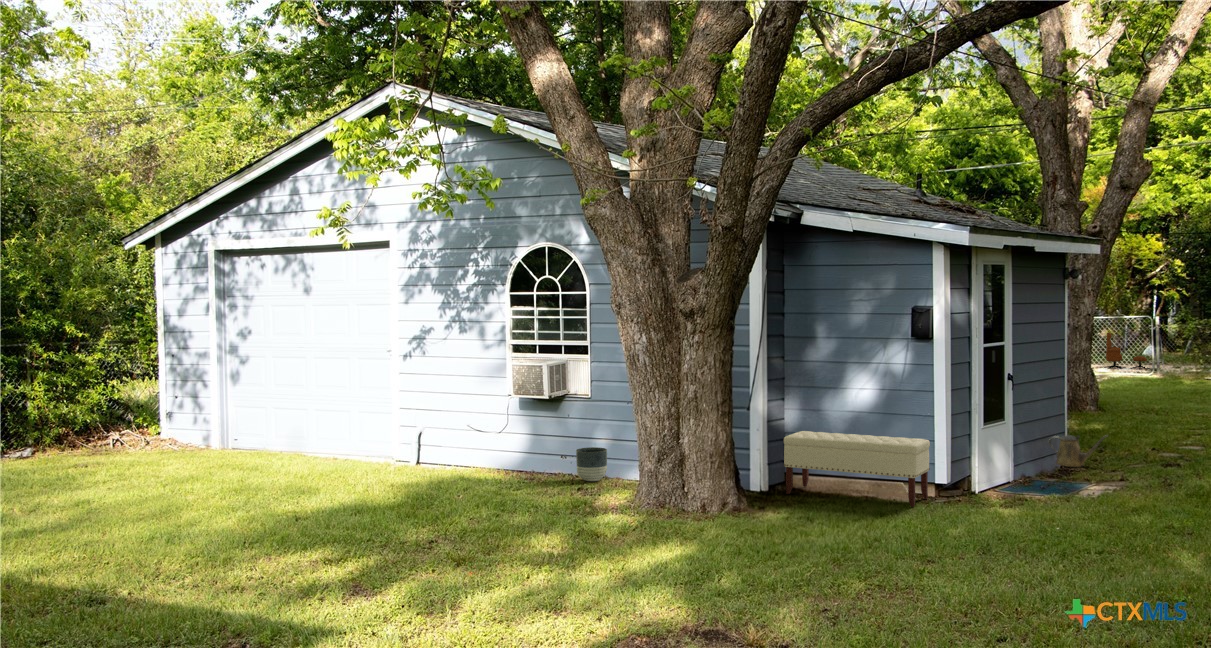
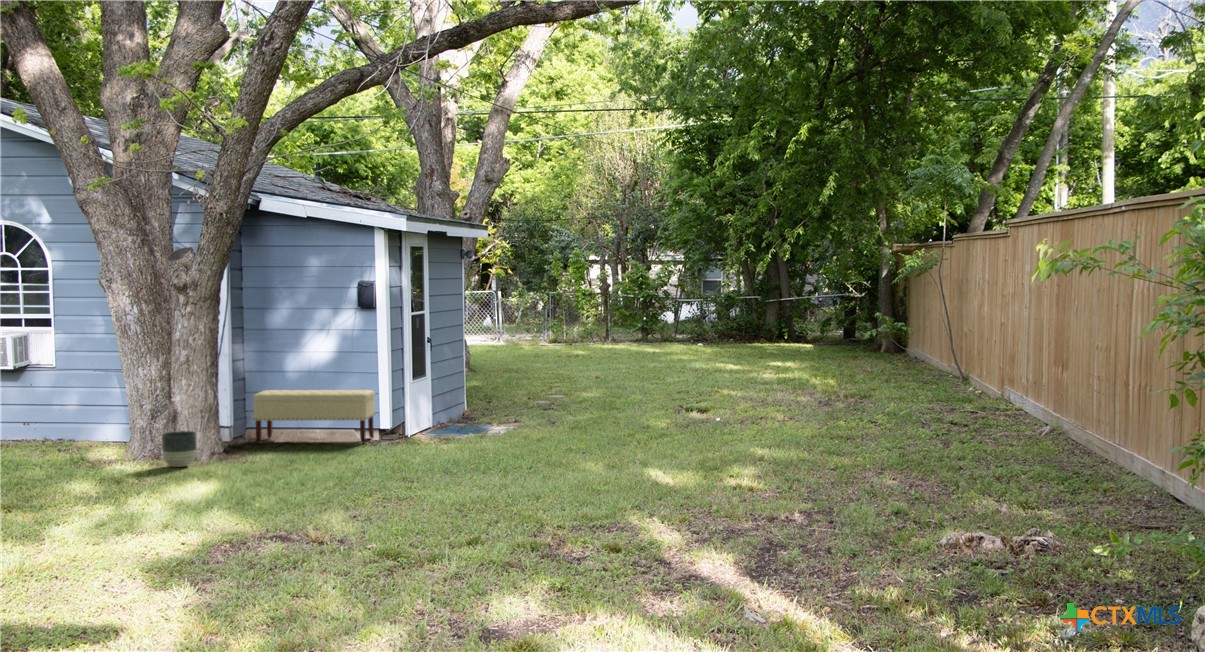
lounge chair: present [1104,332,1150,369] -> none [502,308,542,342]
watering can: present [1049,435,1107,467] -> none [461,385,505,412]
planter: present [576,447,607,481] -> present [162,431,197,467]

